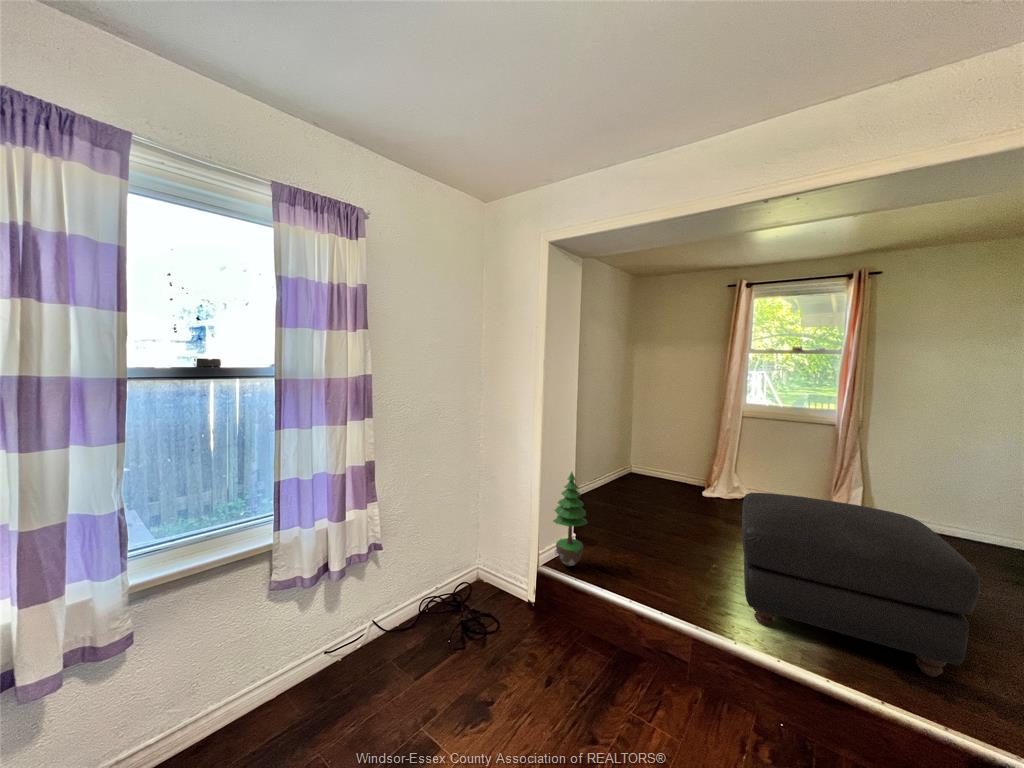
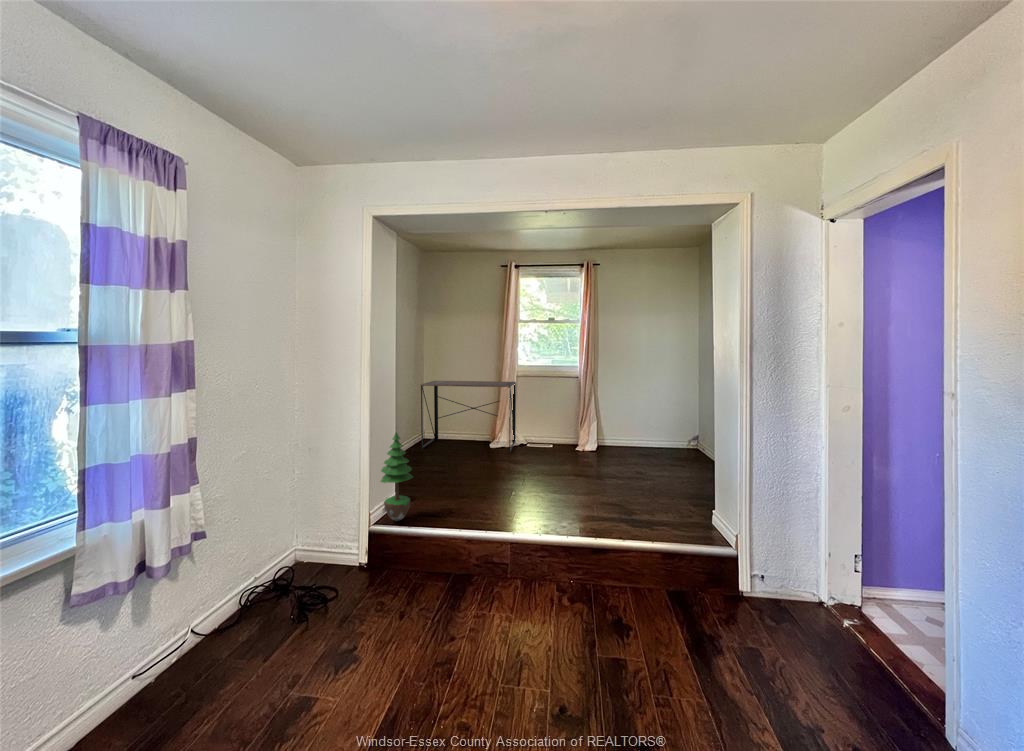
desk: none [622,413,740,508] -> present [421,381,516,453]
ottoman: present [742,493,980,677] -> none [531,426,658,521]

